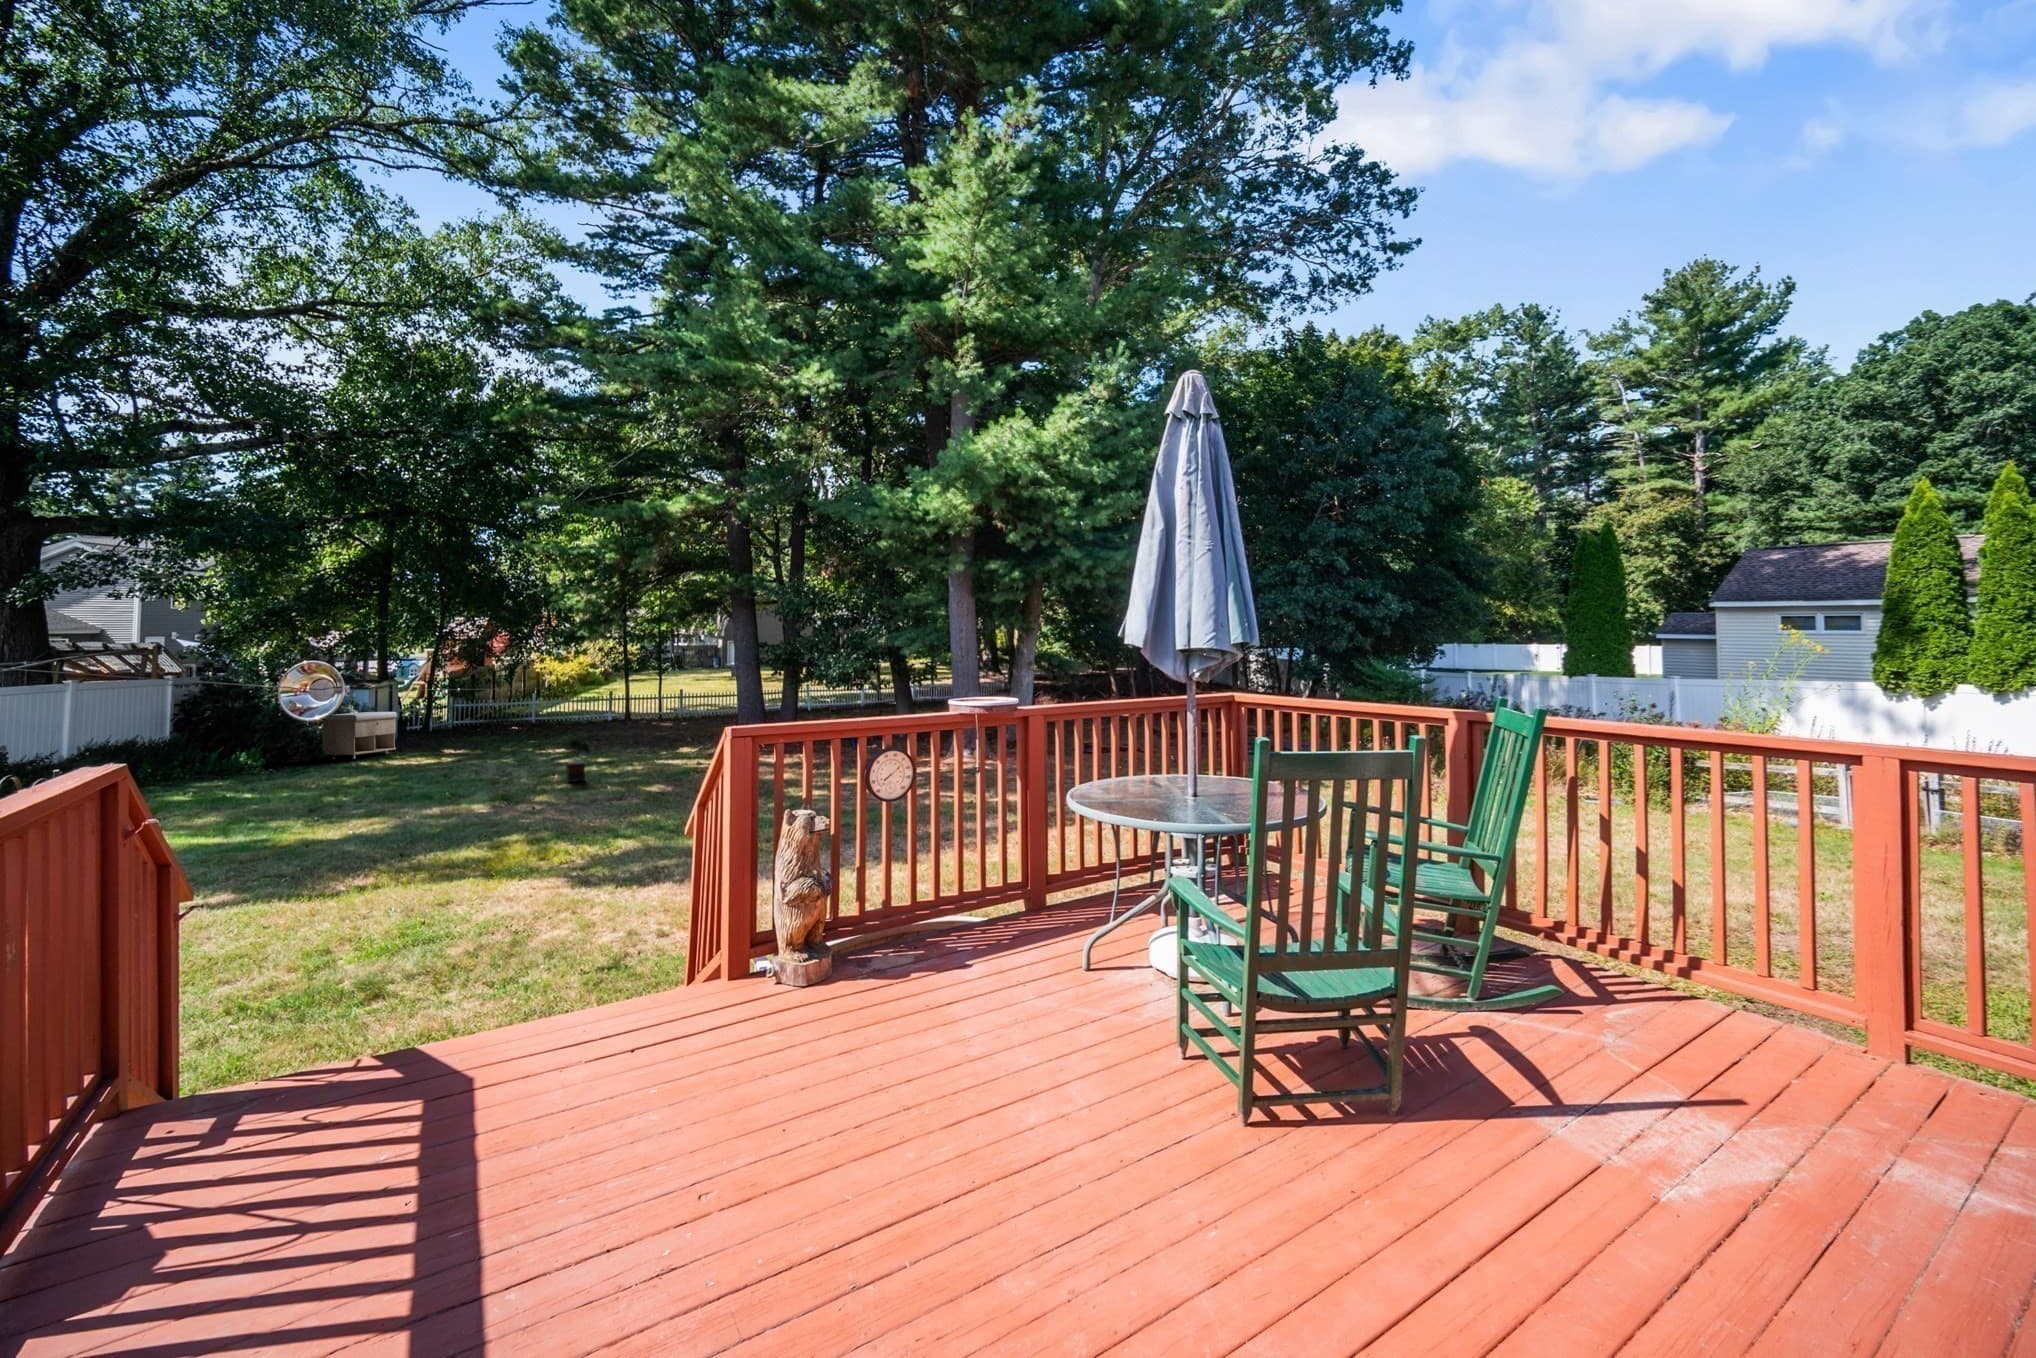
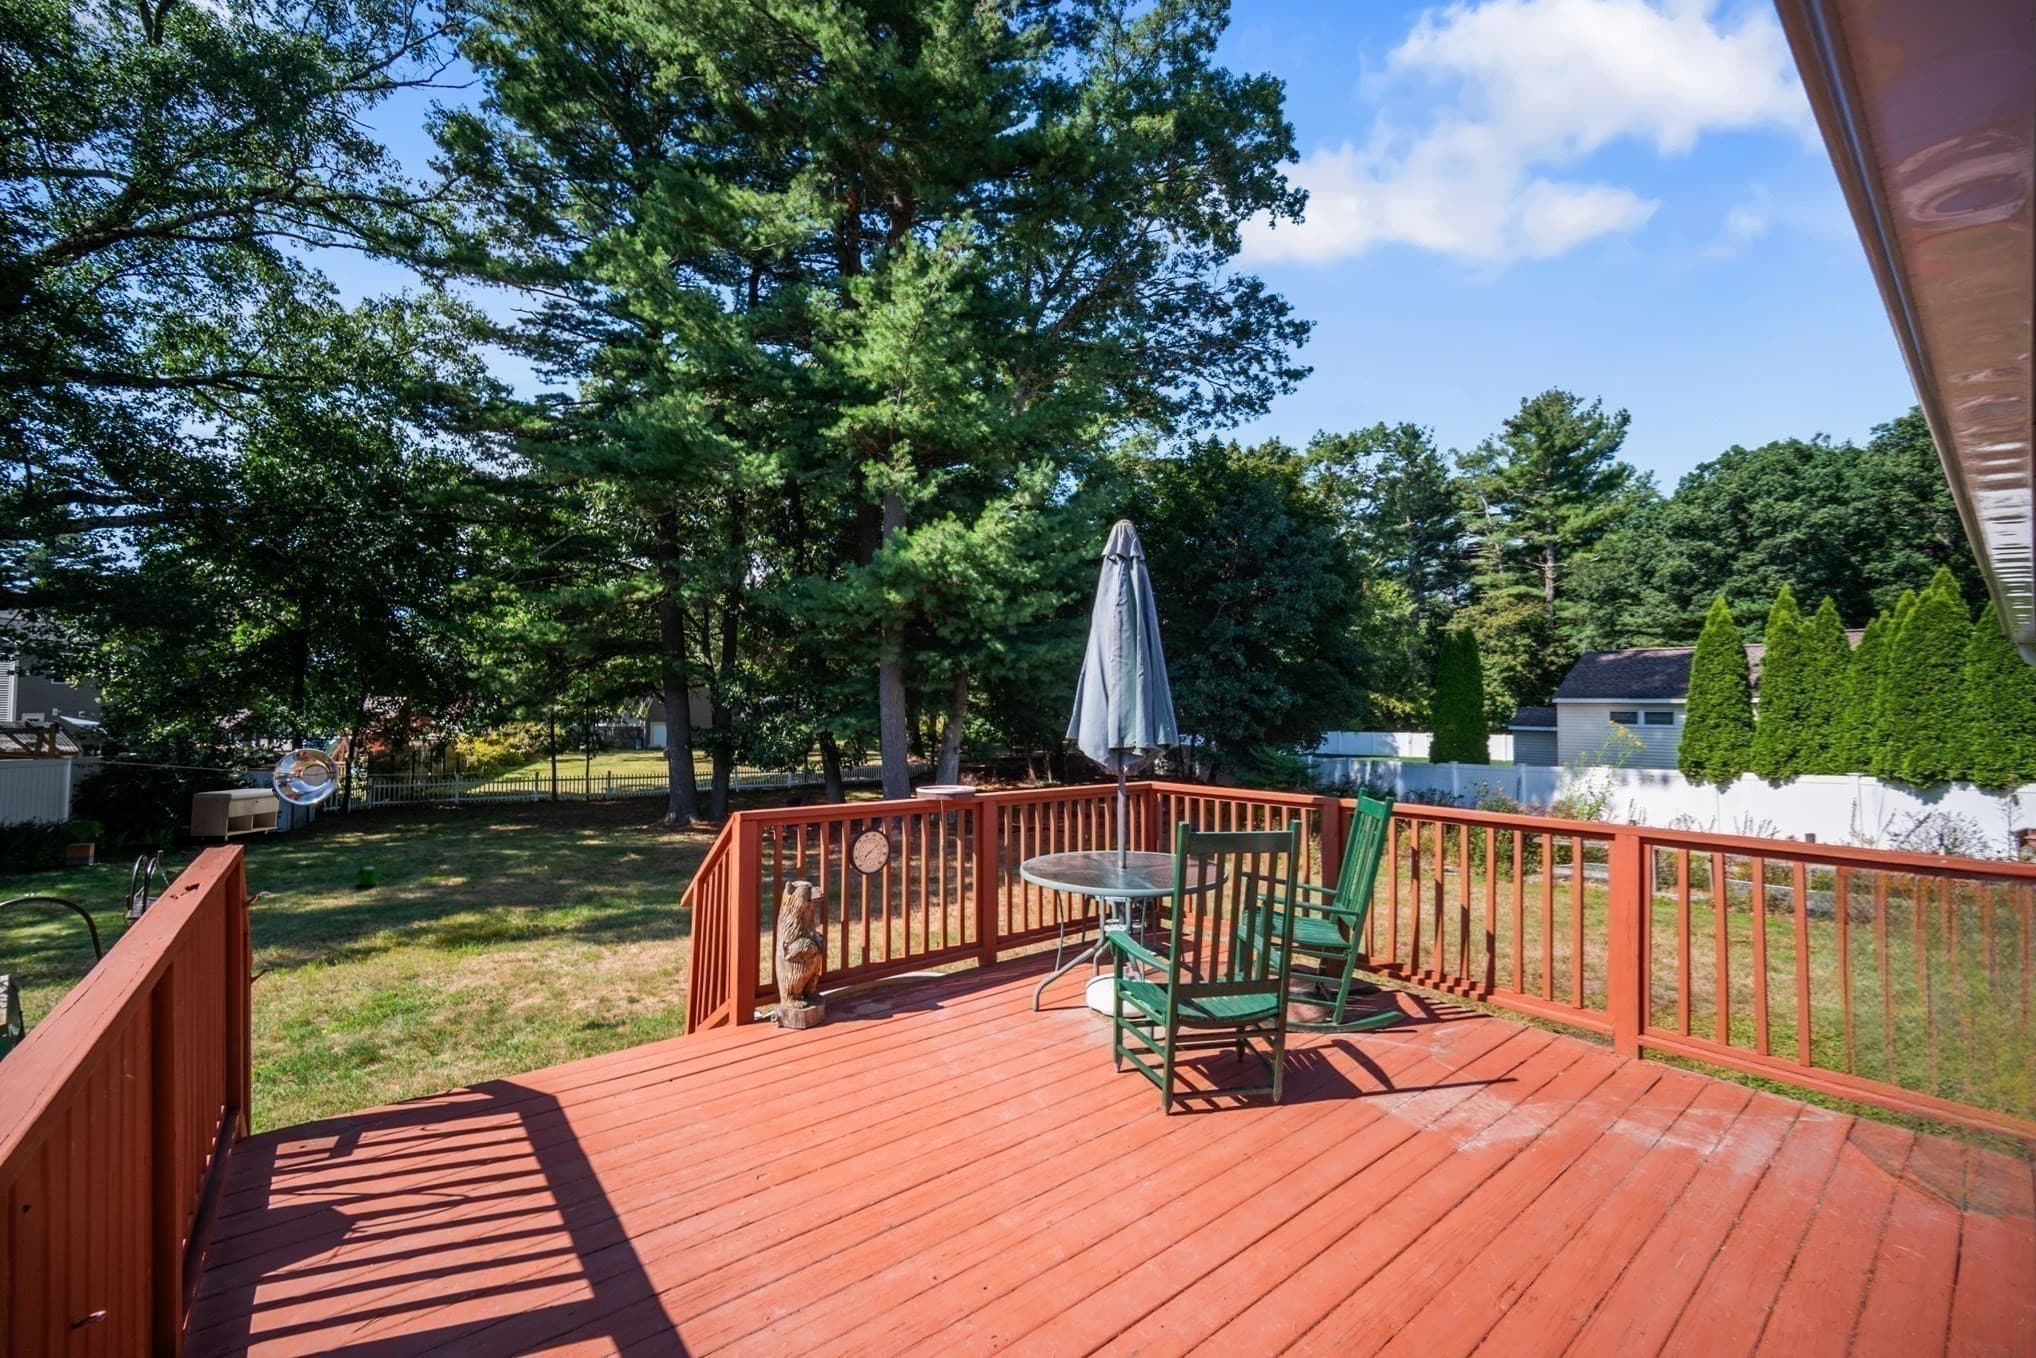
potted tree: present [562,740,591,782] -> present [64,820,103,866]
watering can: none [486,769,505,792] -> present [358,860,378,885]

